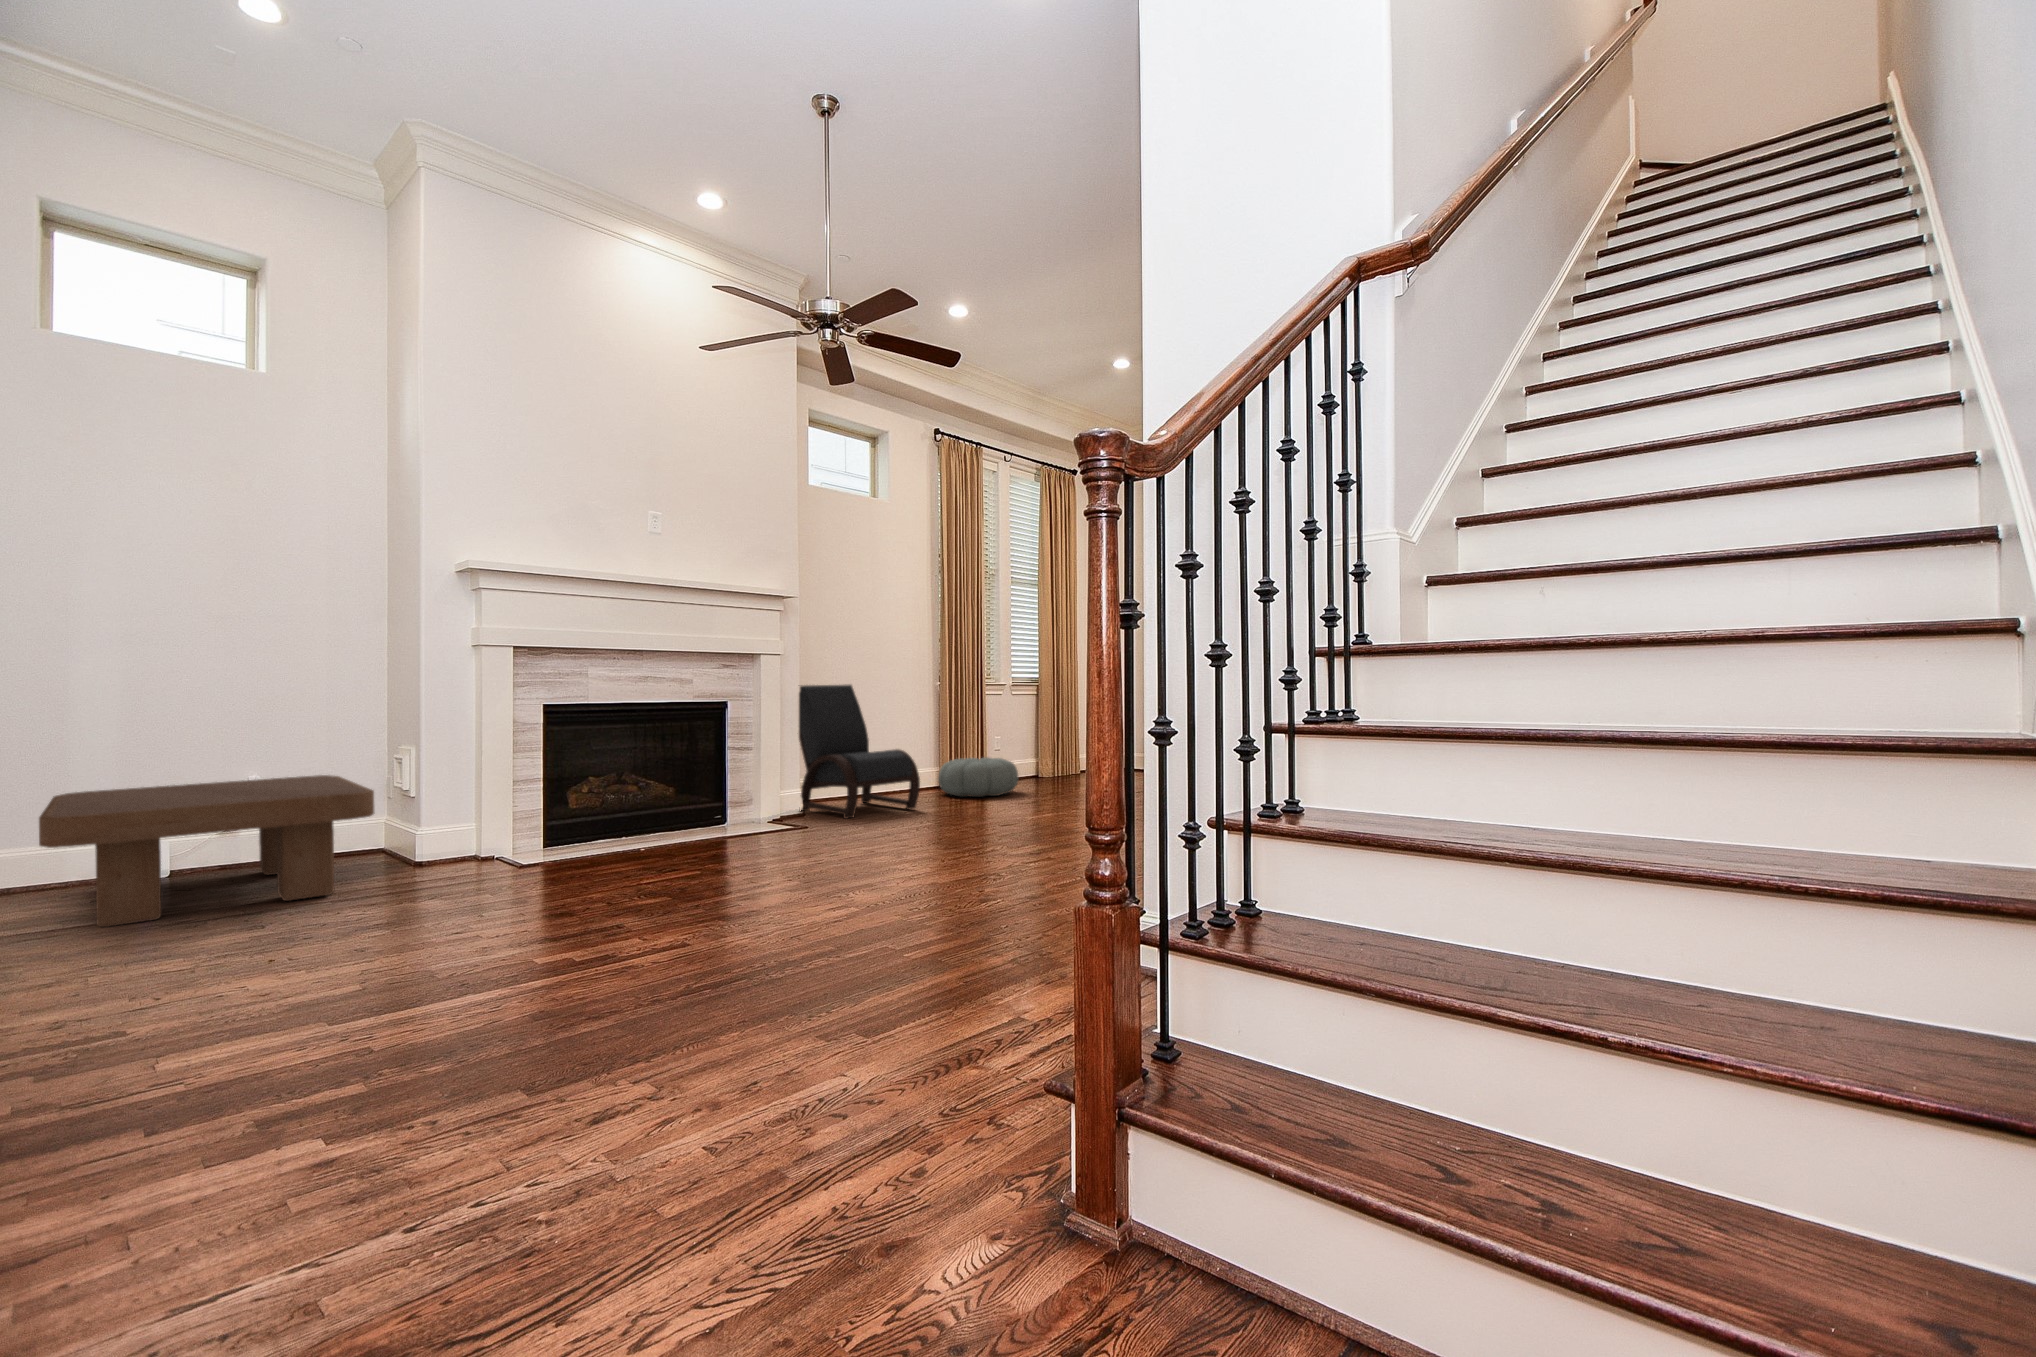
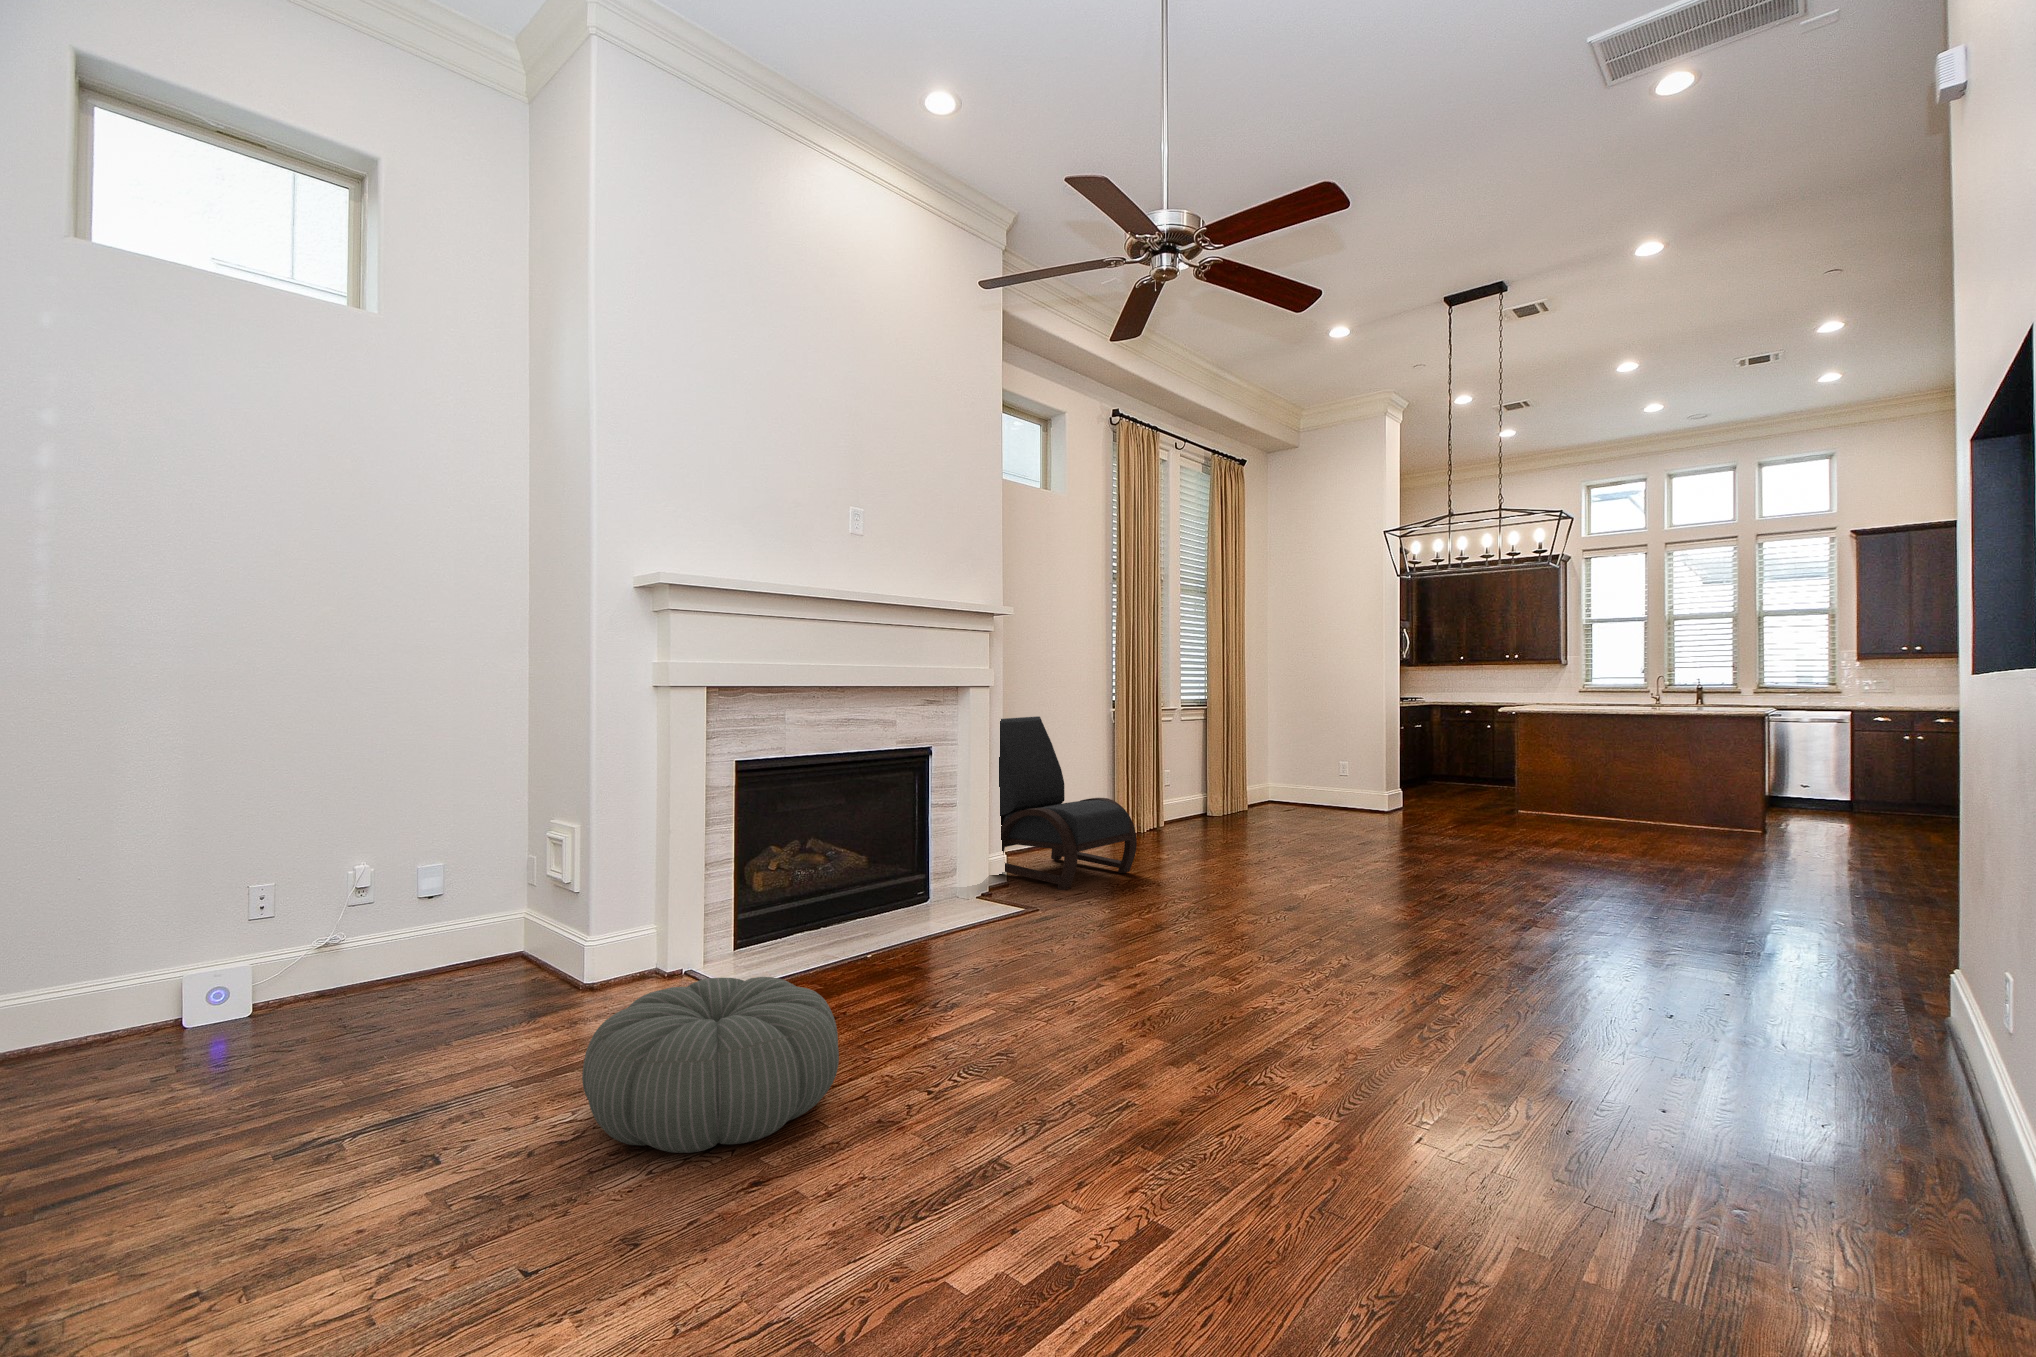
pouf: present [938,757,1018,797] -> present [582,977,839,1153]
coffee table: present [39,775,374,927] -> none [89,859,557,1148]

